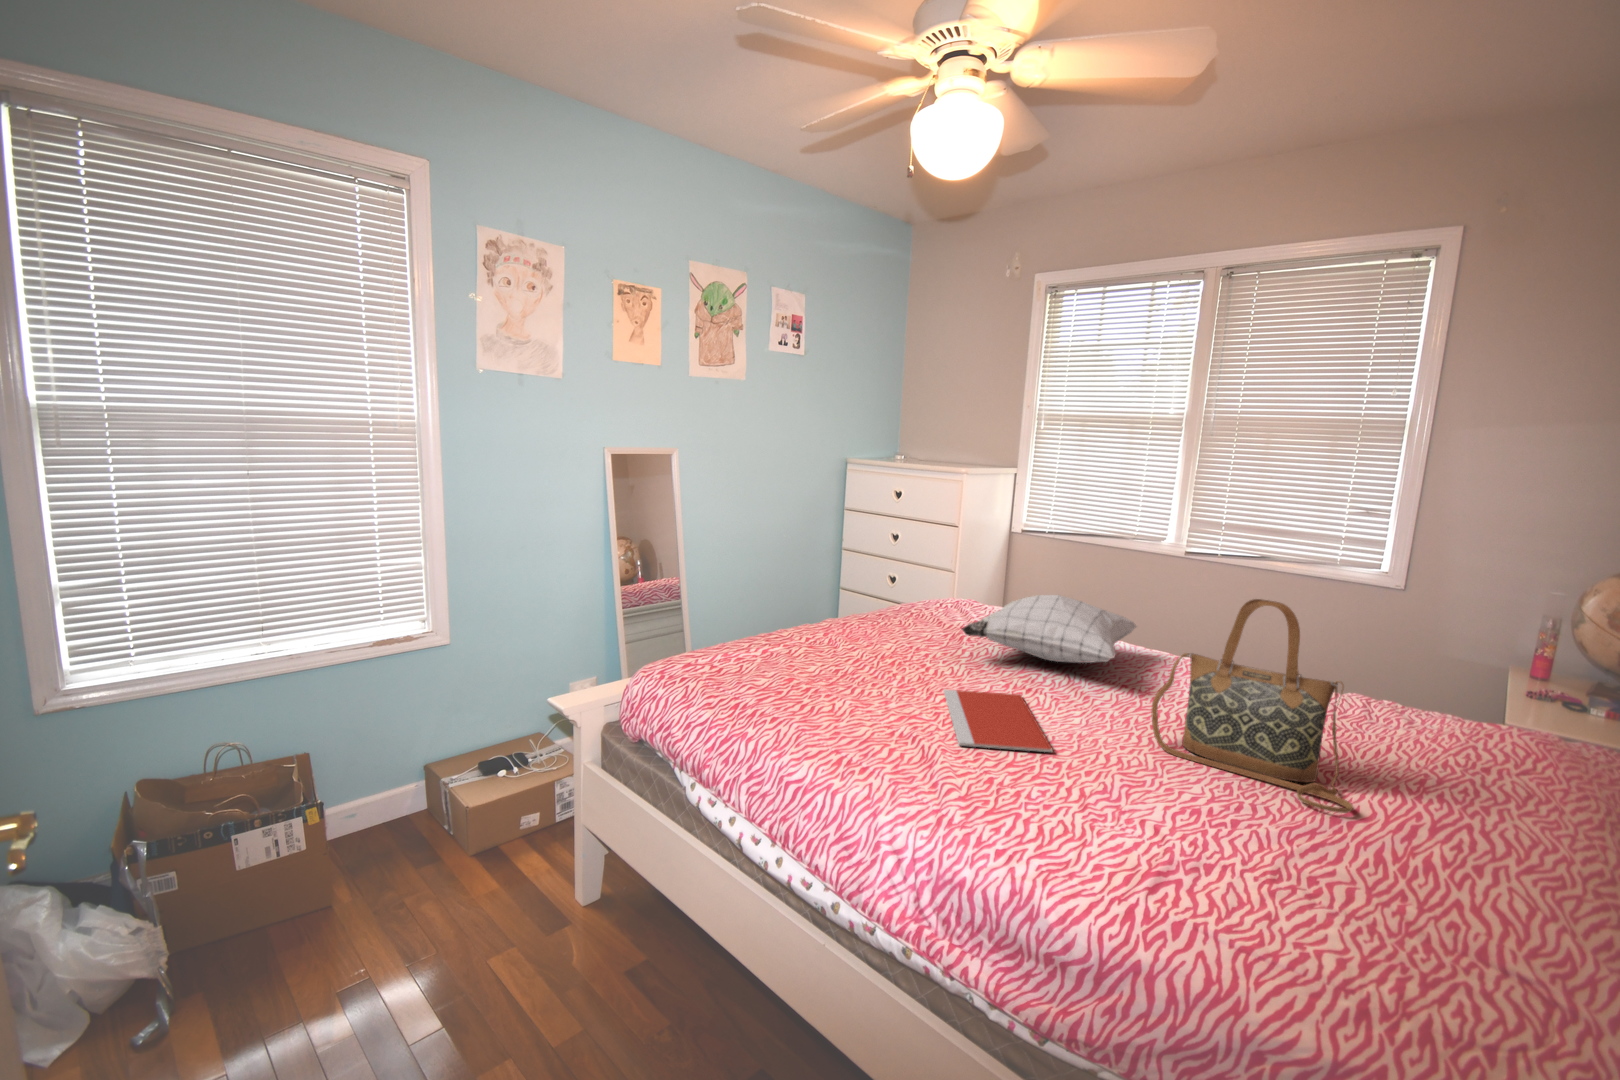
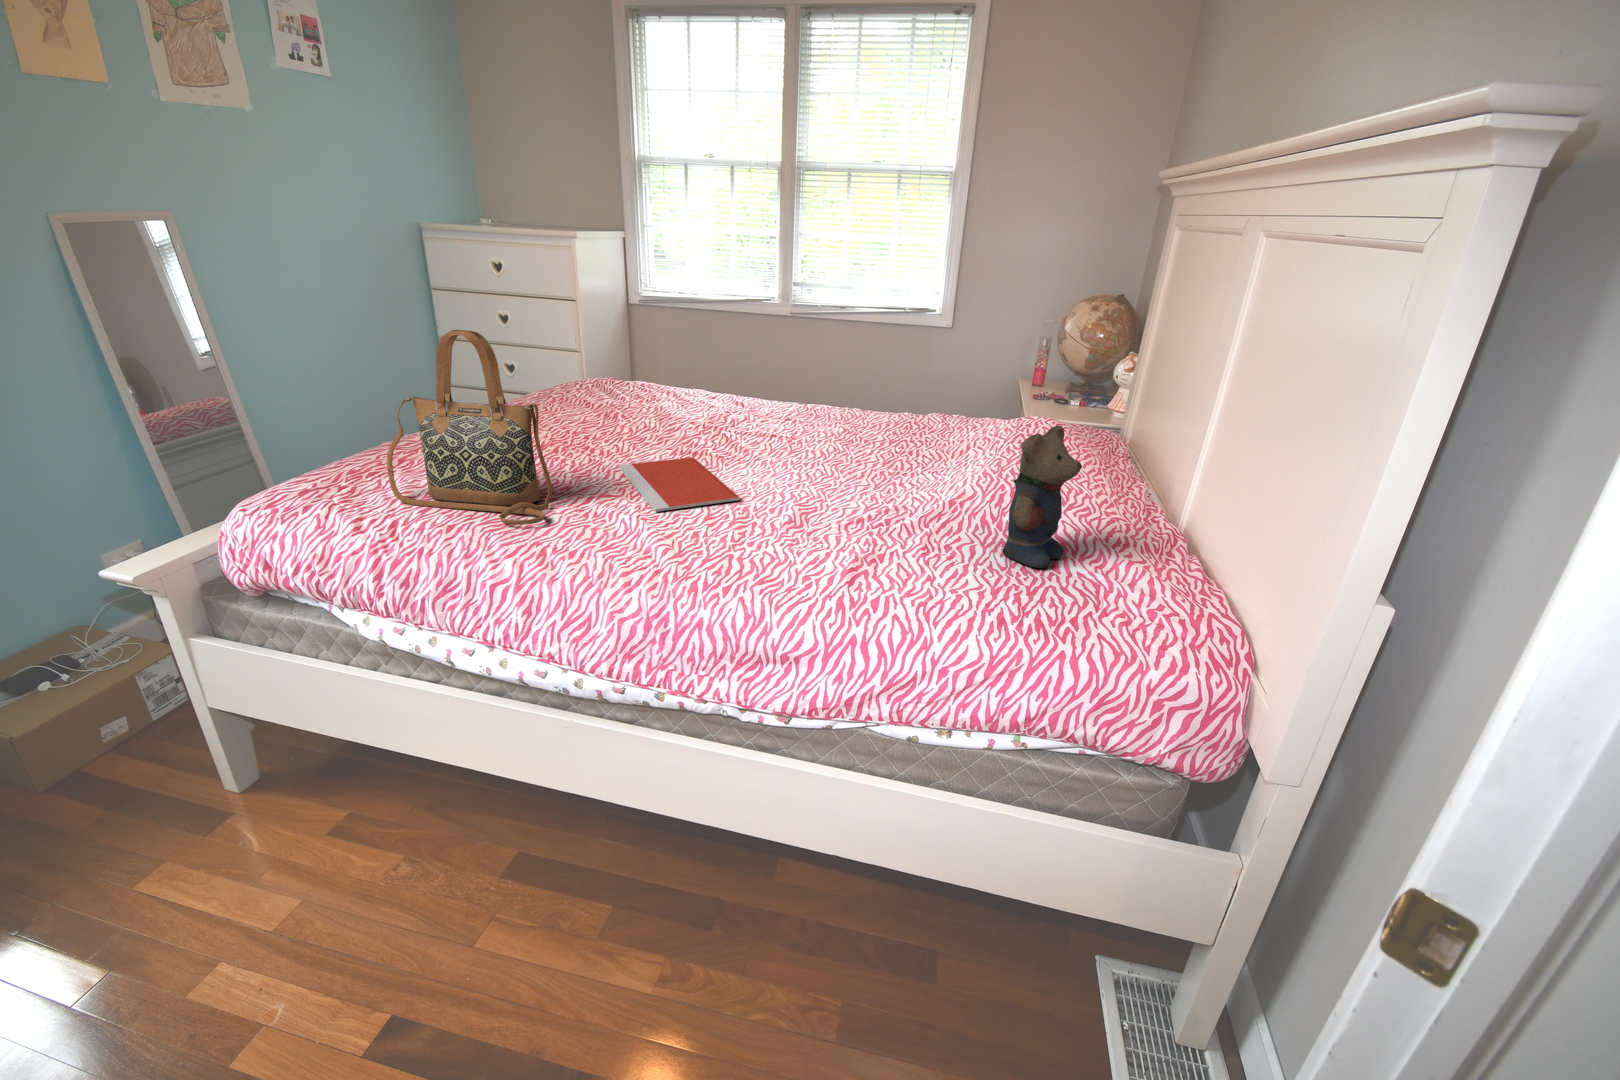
pillow: present [962,595,1137,663] -> none [619,358,776,424]
handbag: present [1152,599,1353,813] -> present [387,330,553,525]
teddy bear: none [1405,754,1543,961] -> present [1003,425,1082,568]

